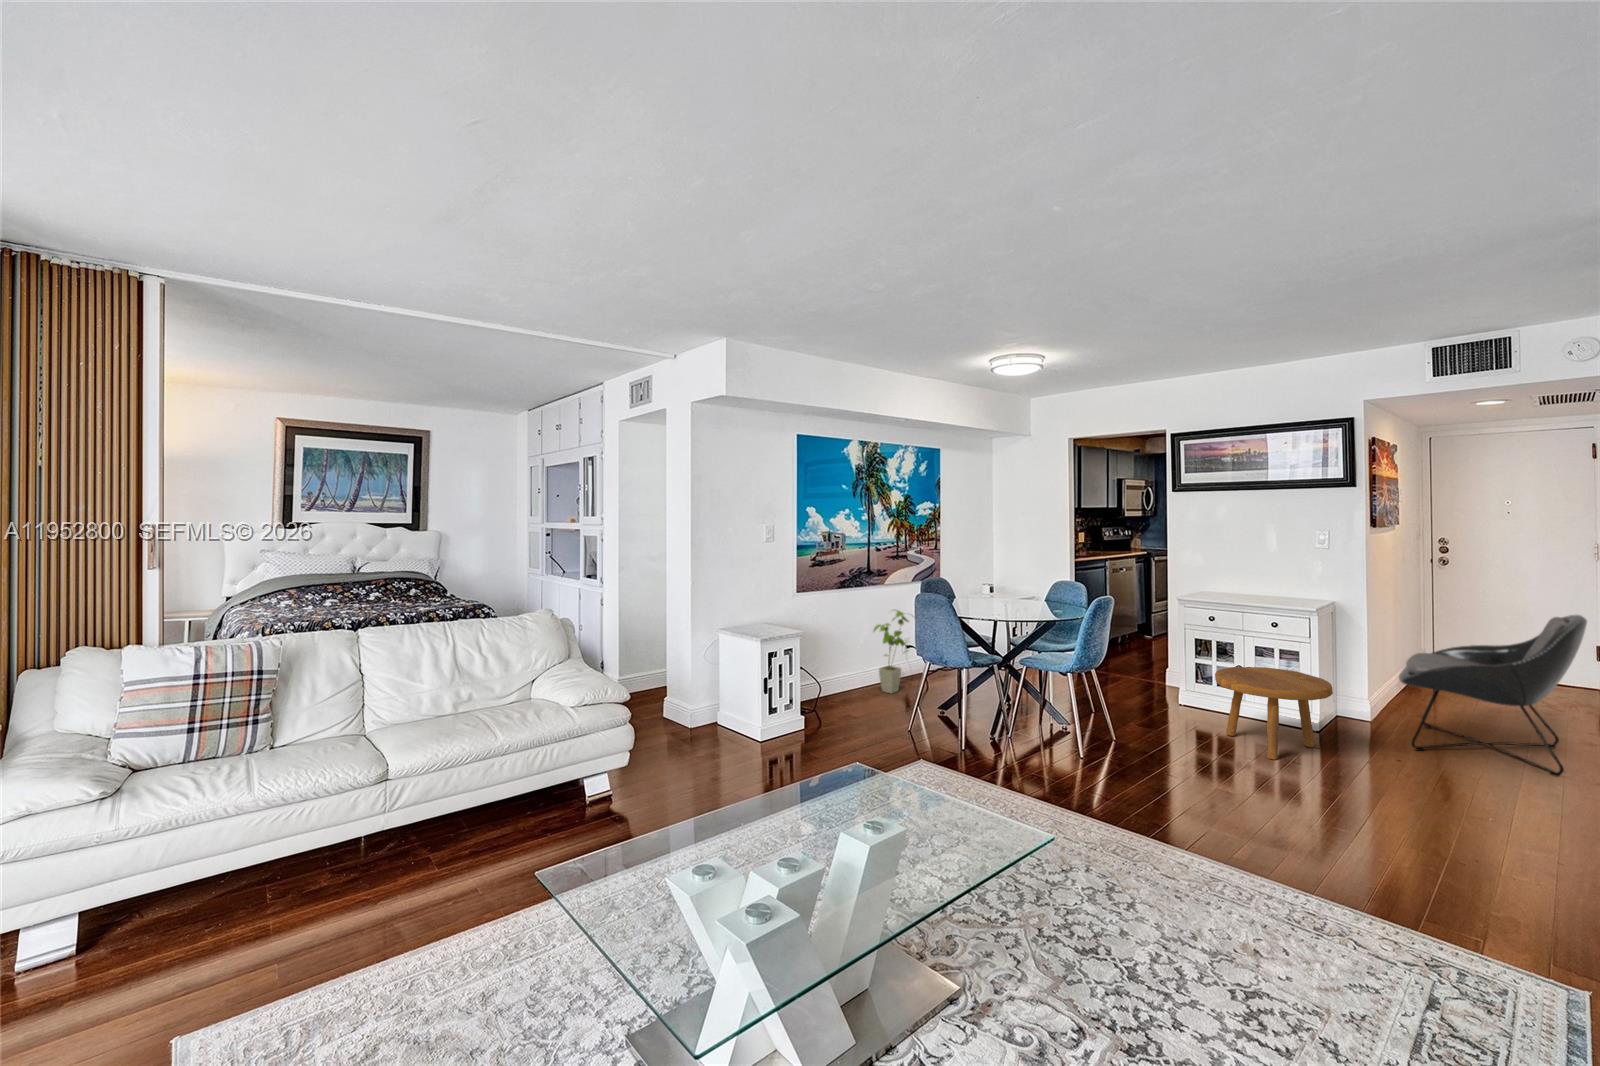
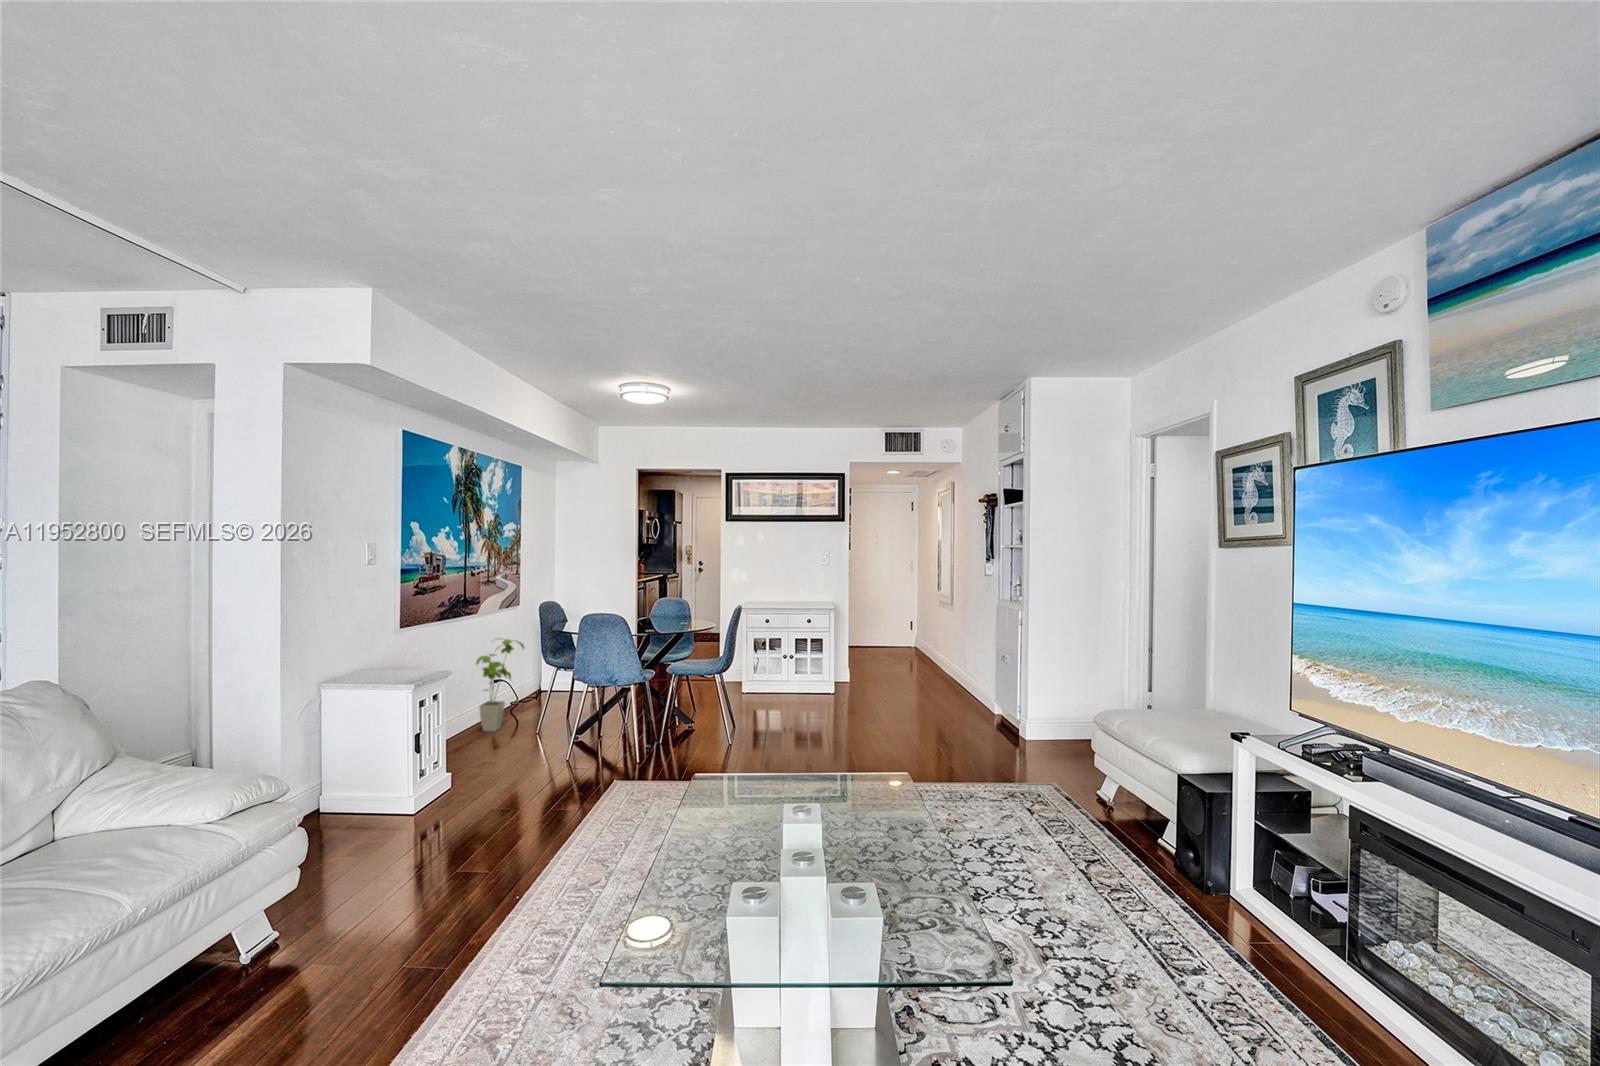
lounge chair: present [1399,615,1587,777] -> none [875,598,960,695]
footstool: present [1215,667,1333,760] -> none [790,651,863,716]

